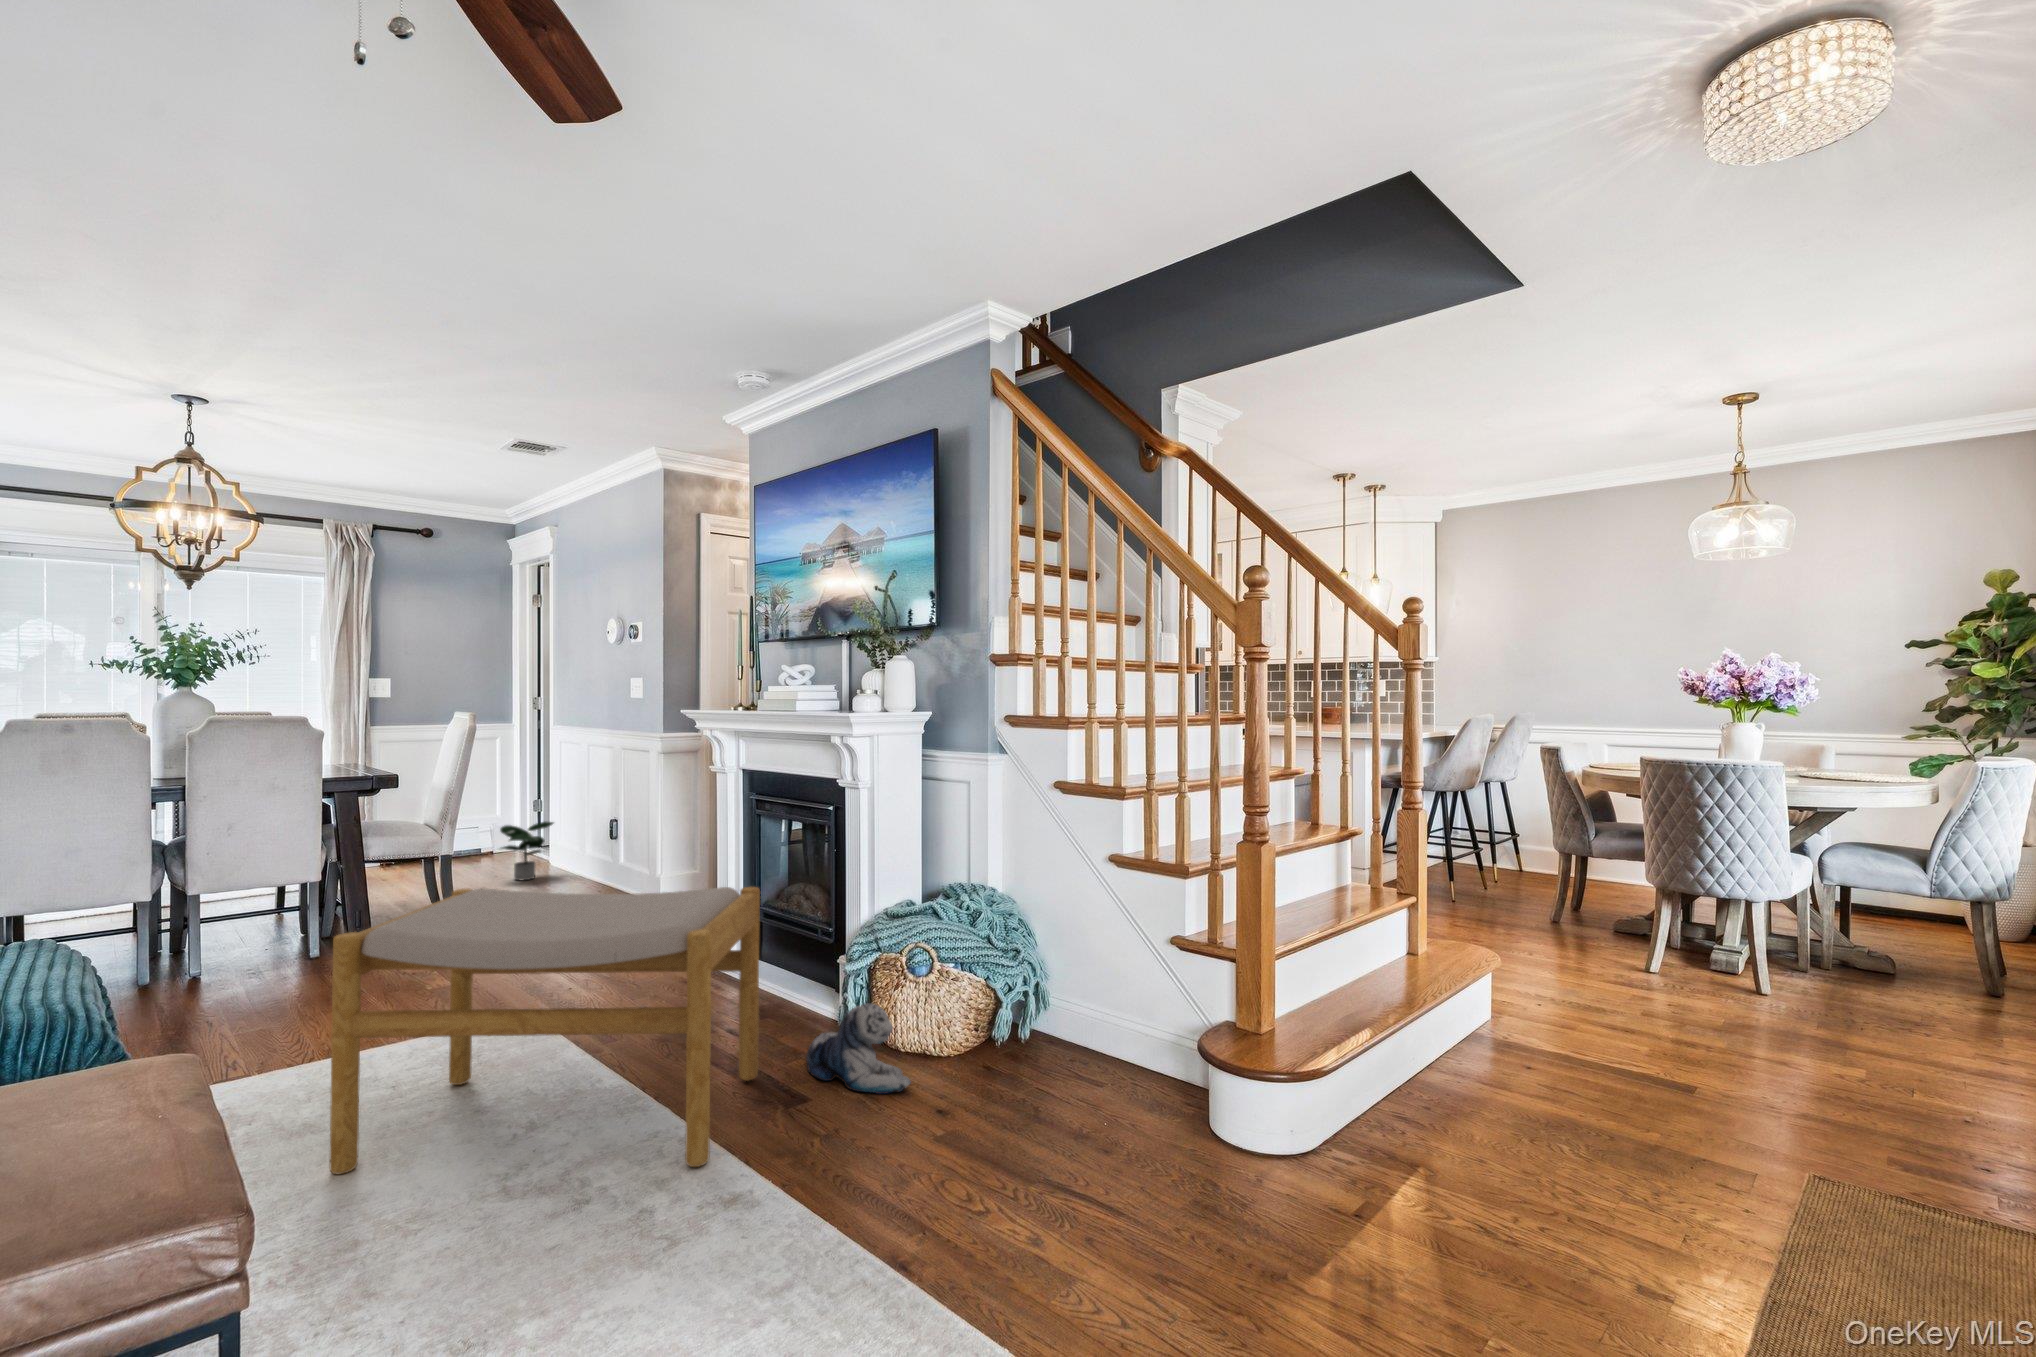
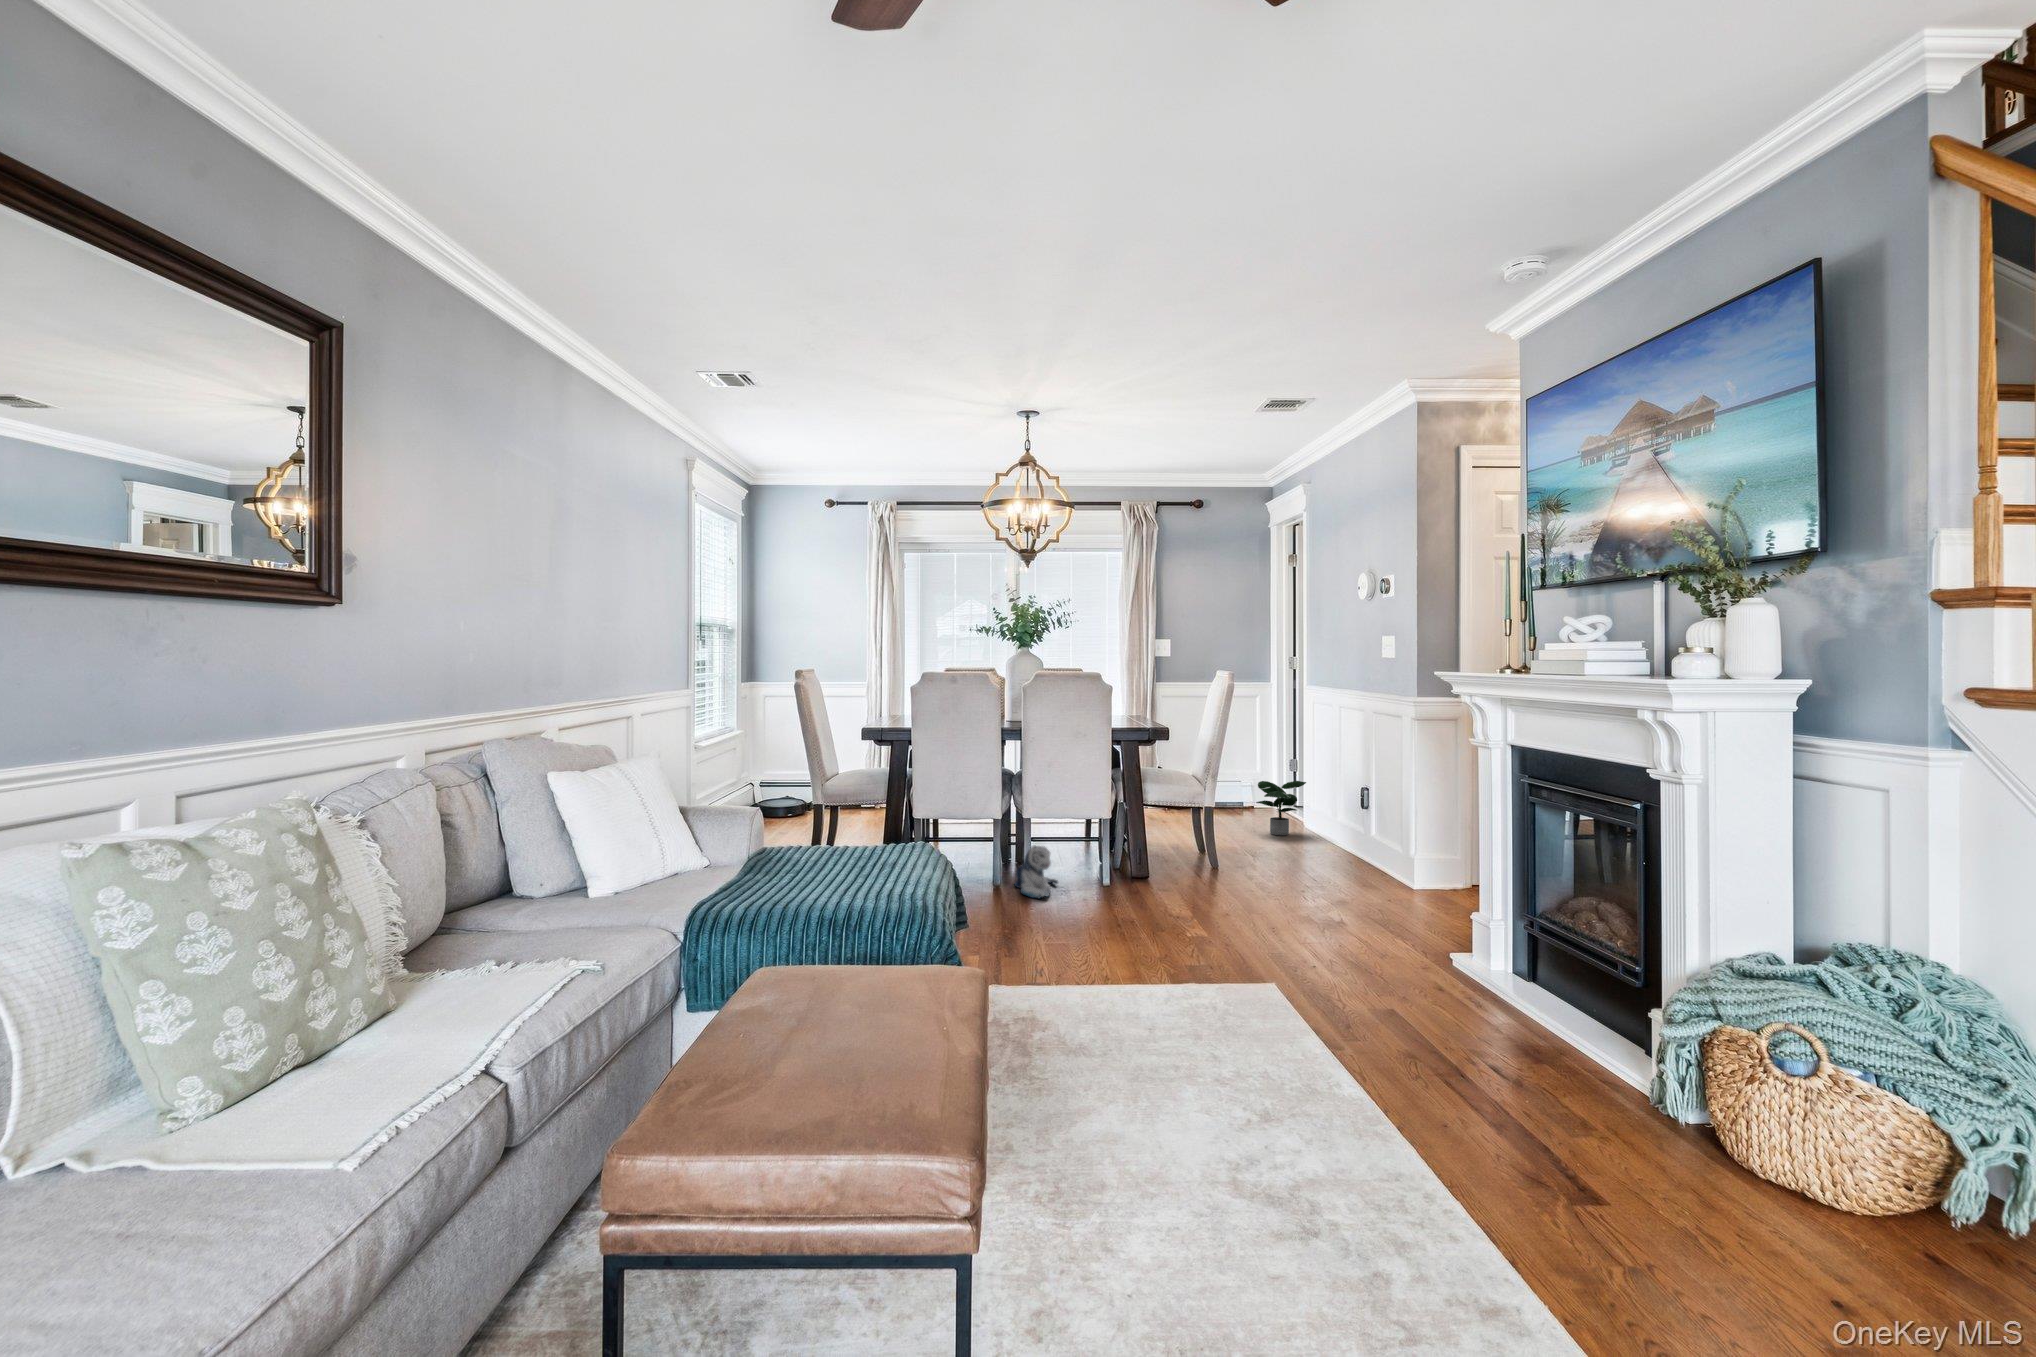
footstool: present [329,887,760,1175] -> none [1092,848,1530,1243]
plush toy: present [806,1003,910,1094] -> present [1014,846,1058,898]

